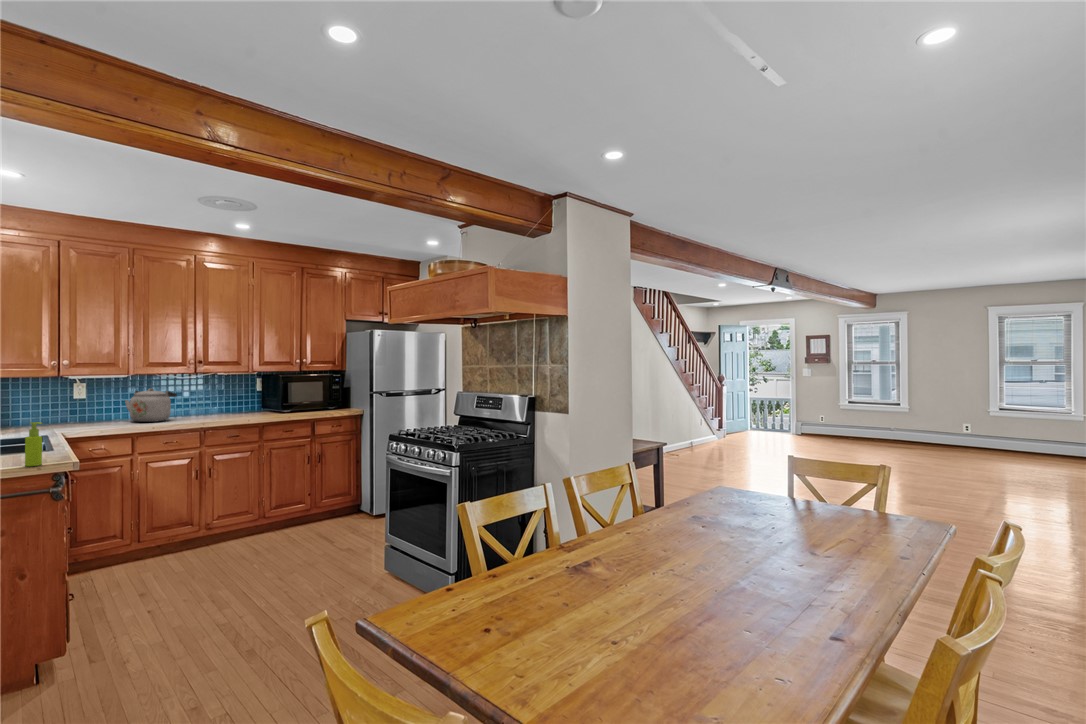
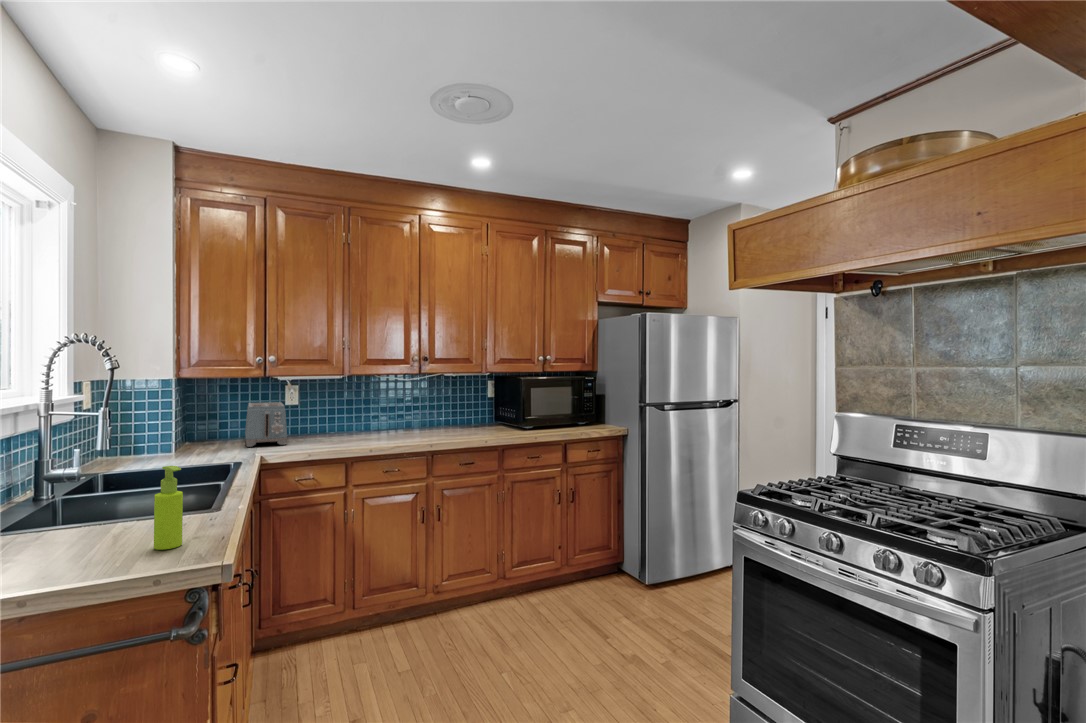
kettle: present [125,389,177,422] -> none [340,394,398,439]
toaster: none [38,396,80,429] -> present [245,402,287,447]

